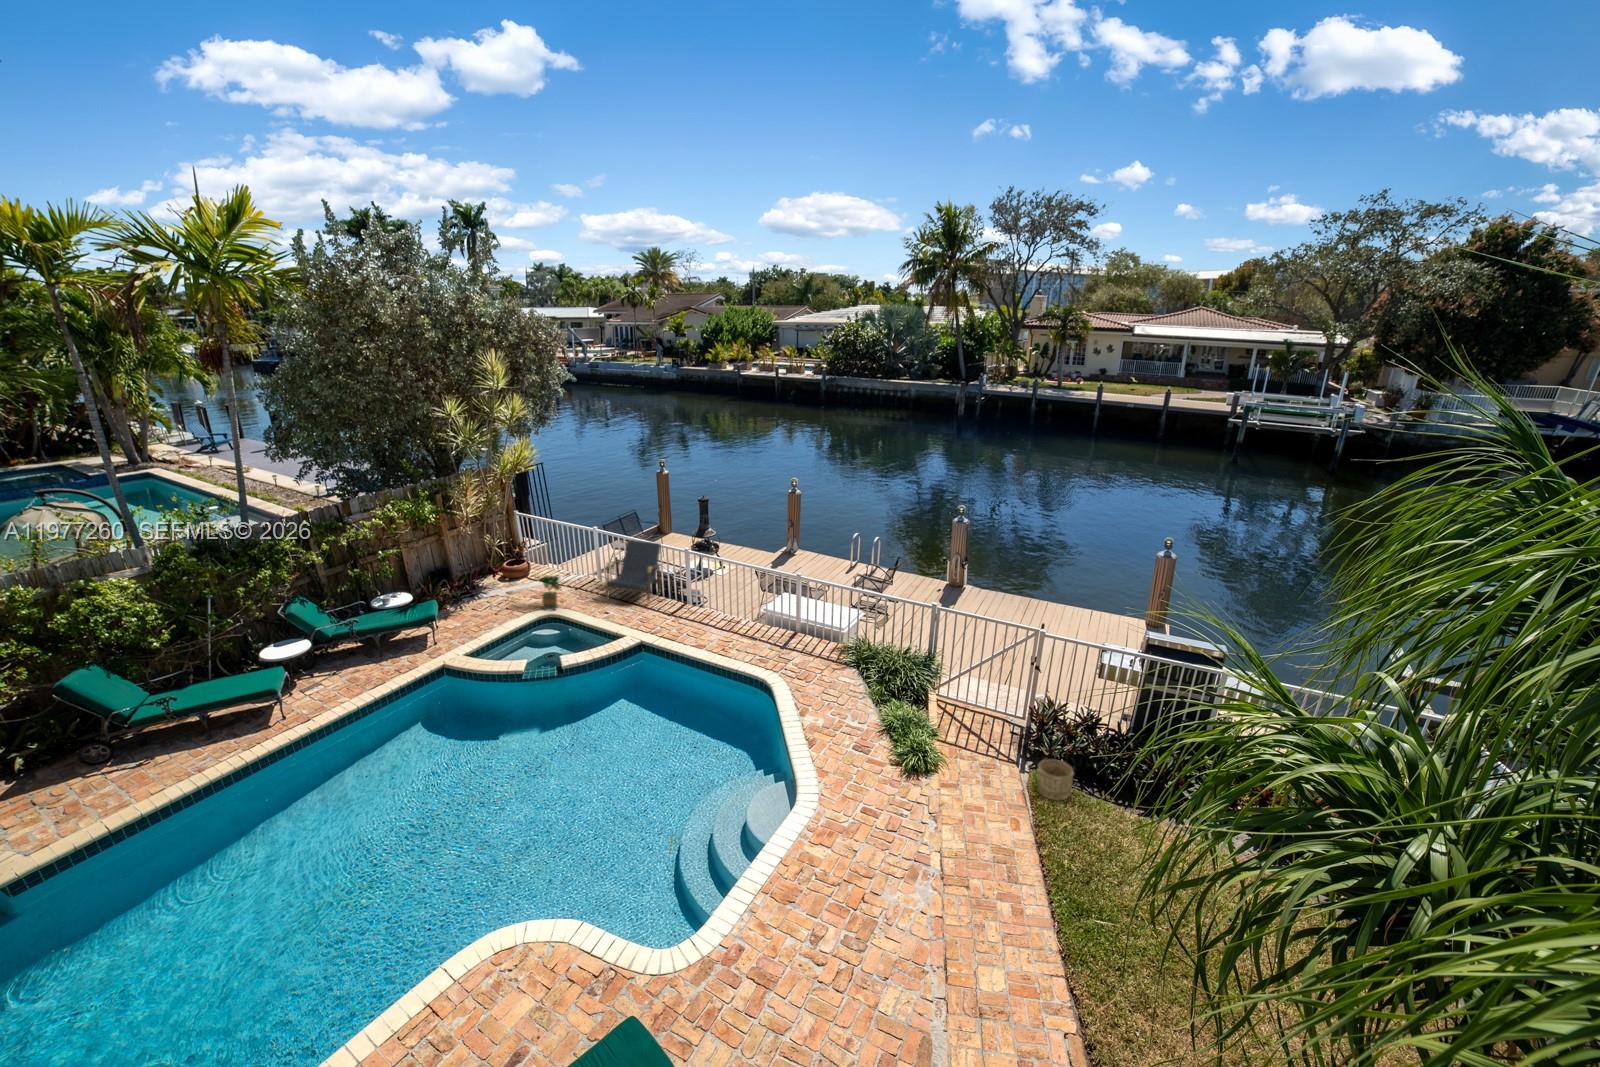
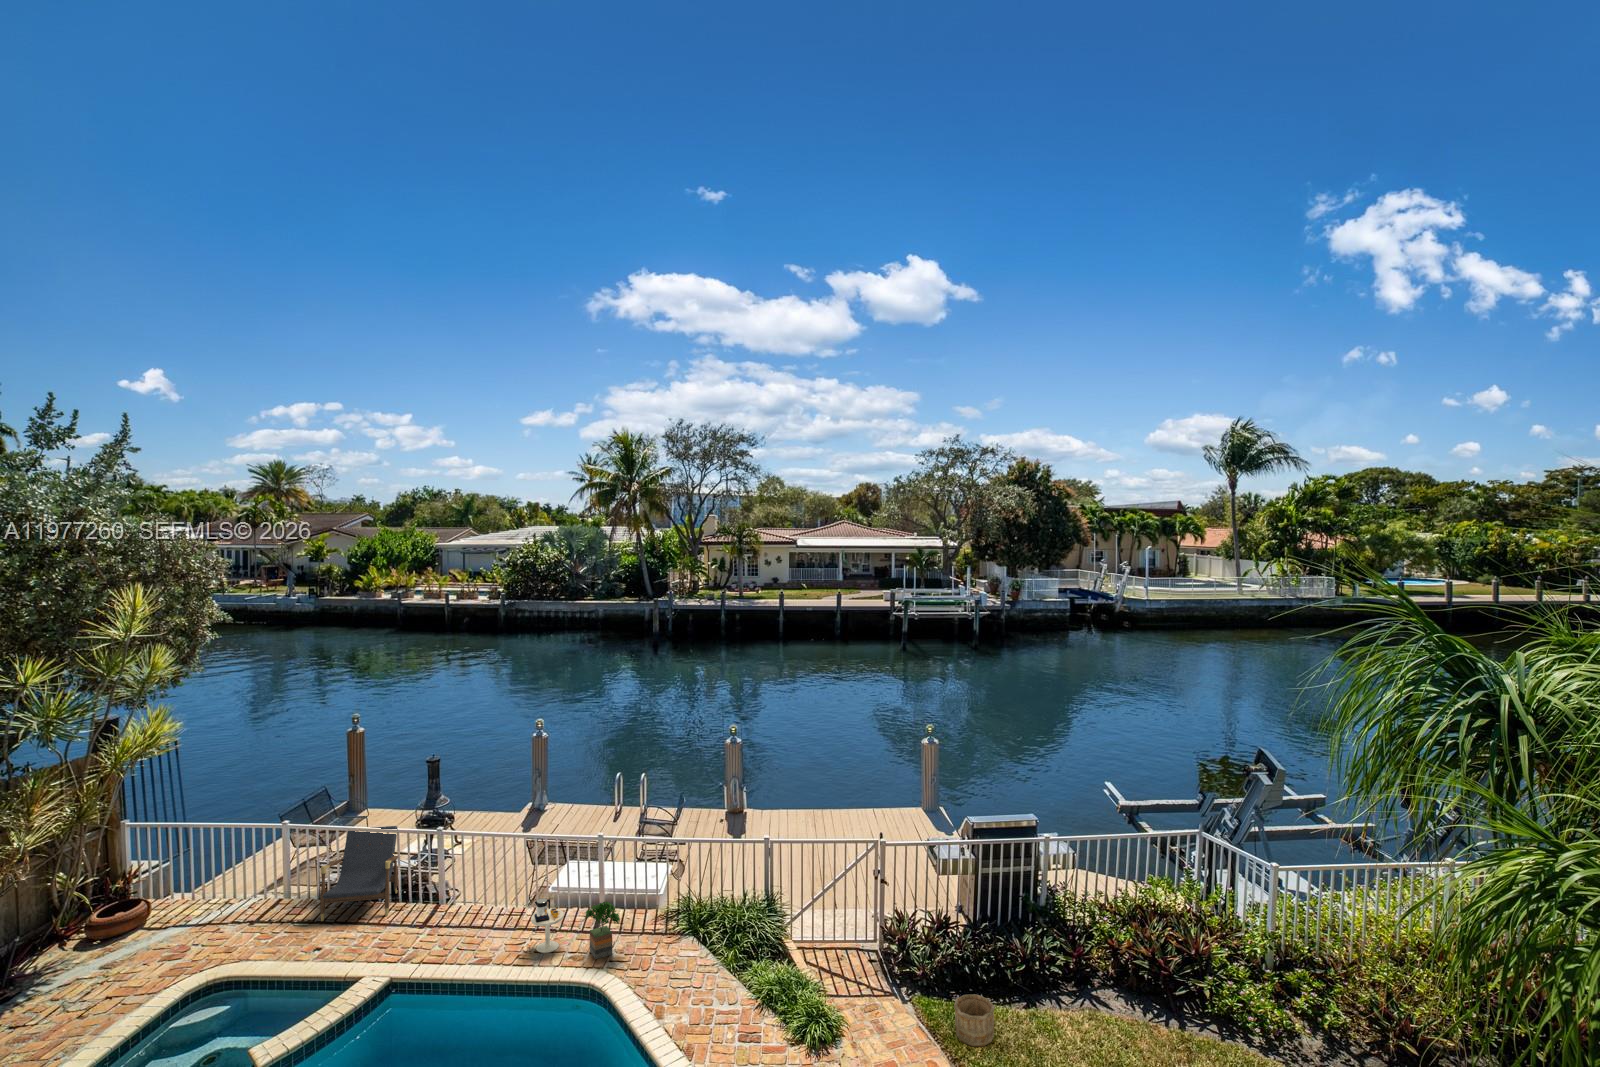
potted tree: present [539,576,561,610] -> present [586,902,620,959]
side table: none [735,614,760,653] -> present [531,898,564,953]

